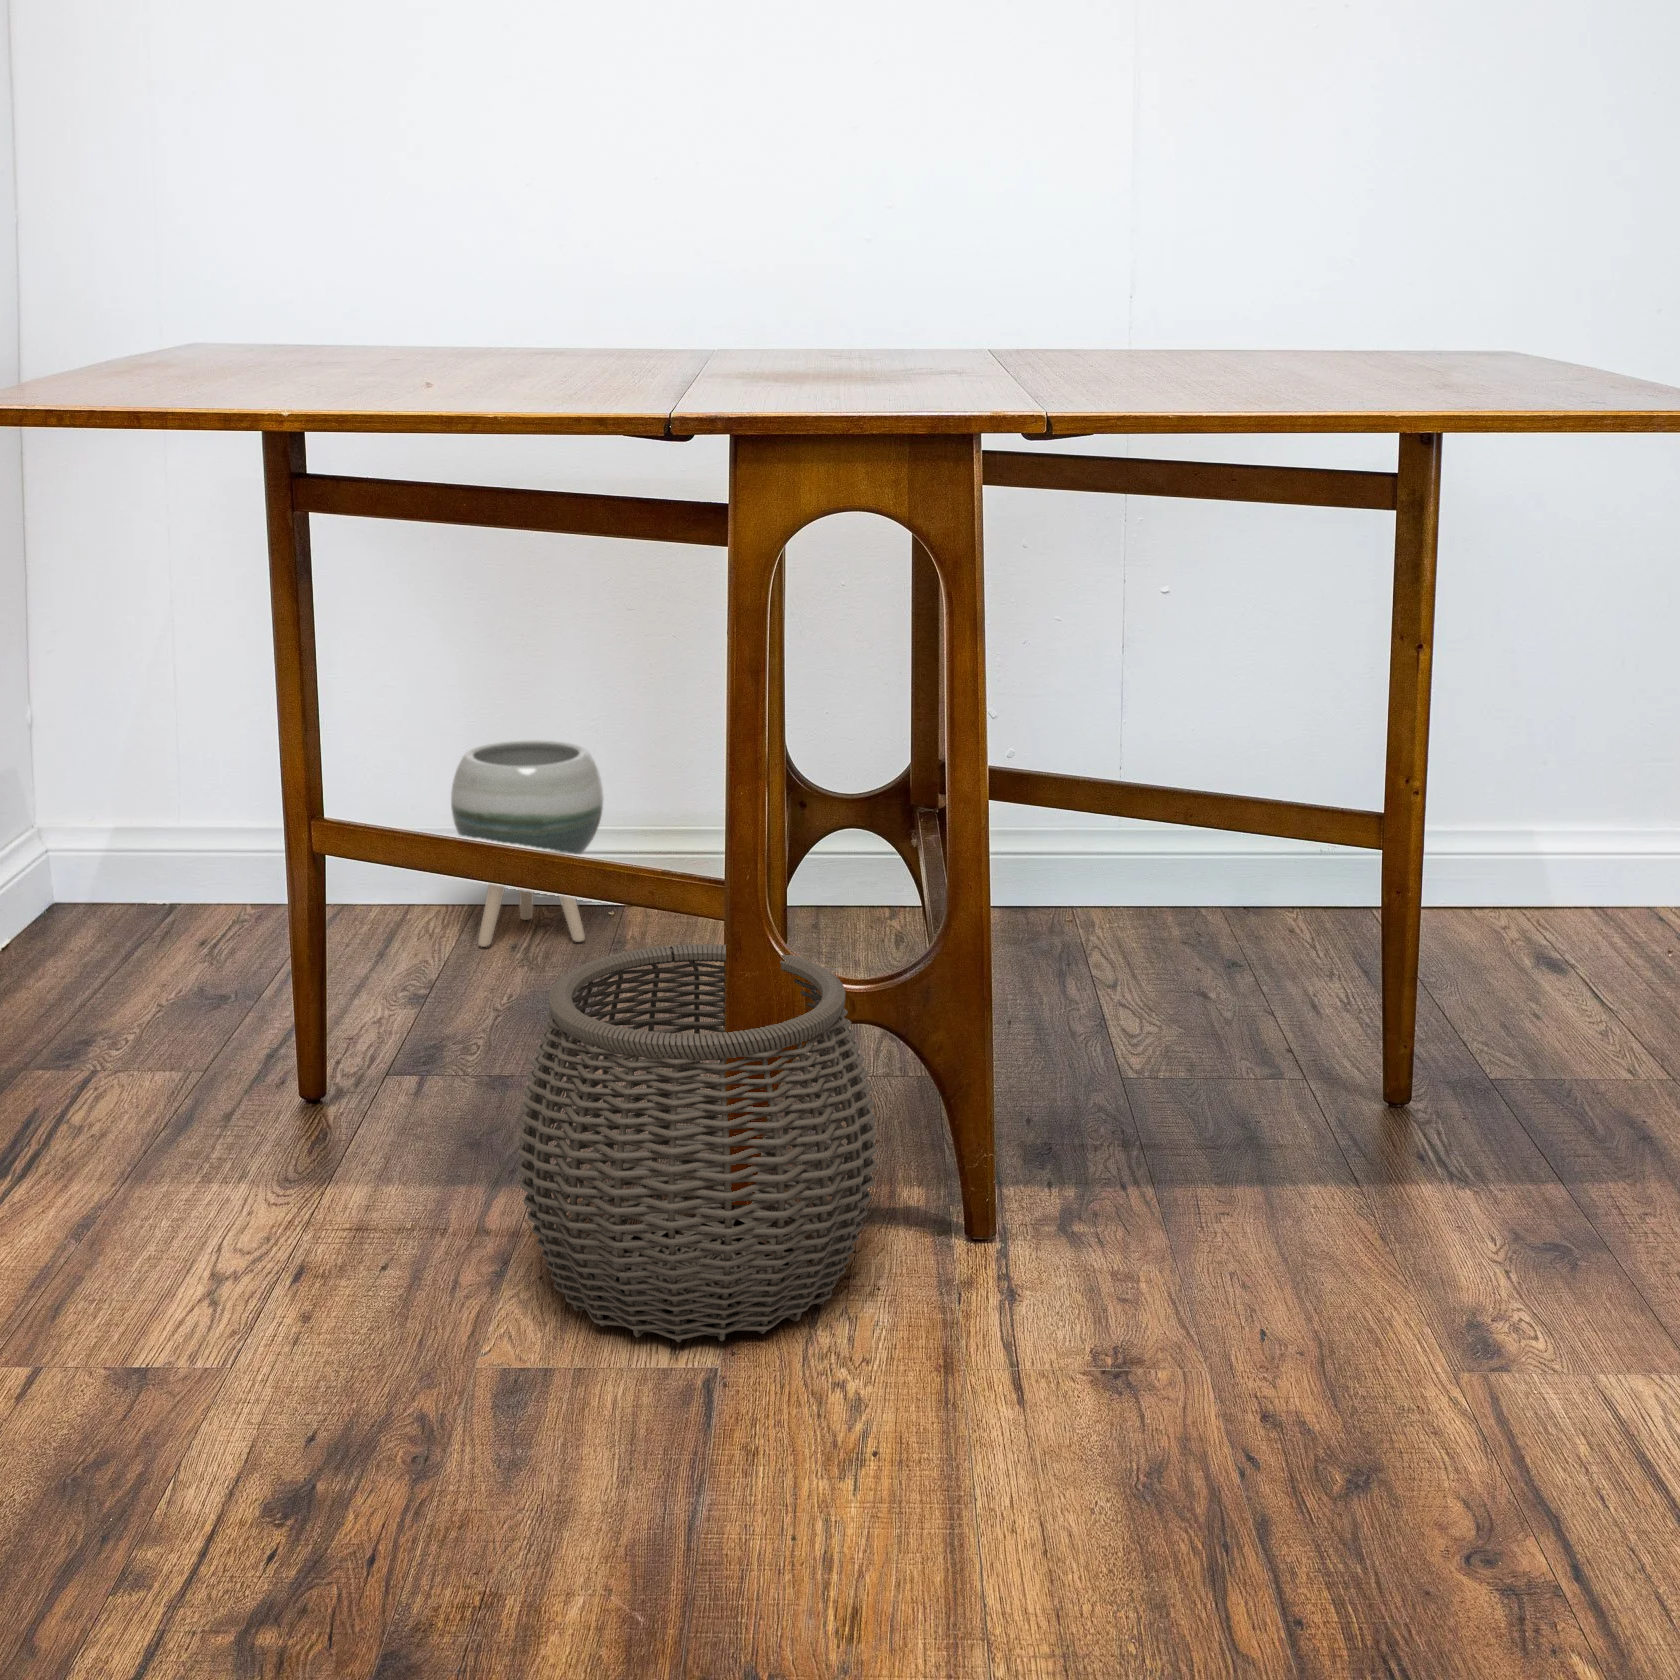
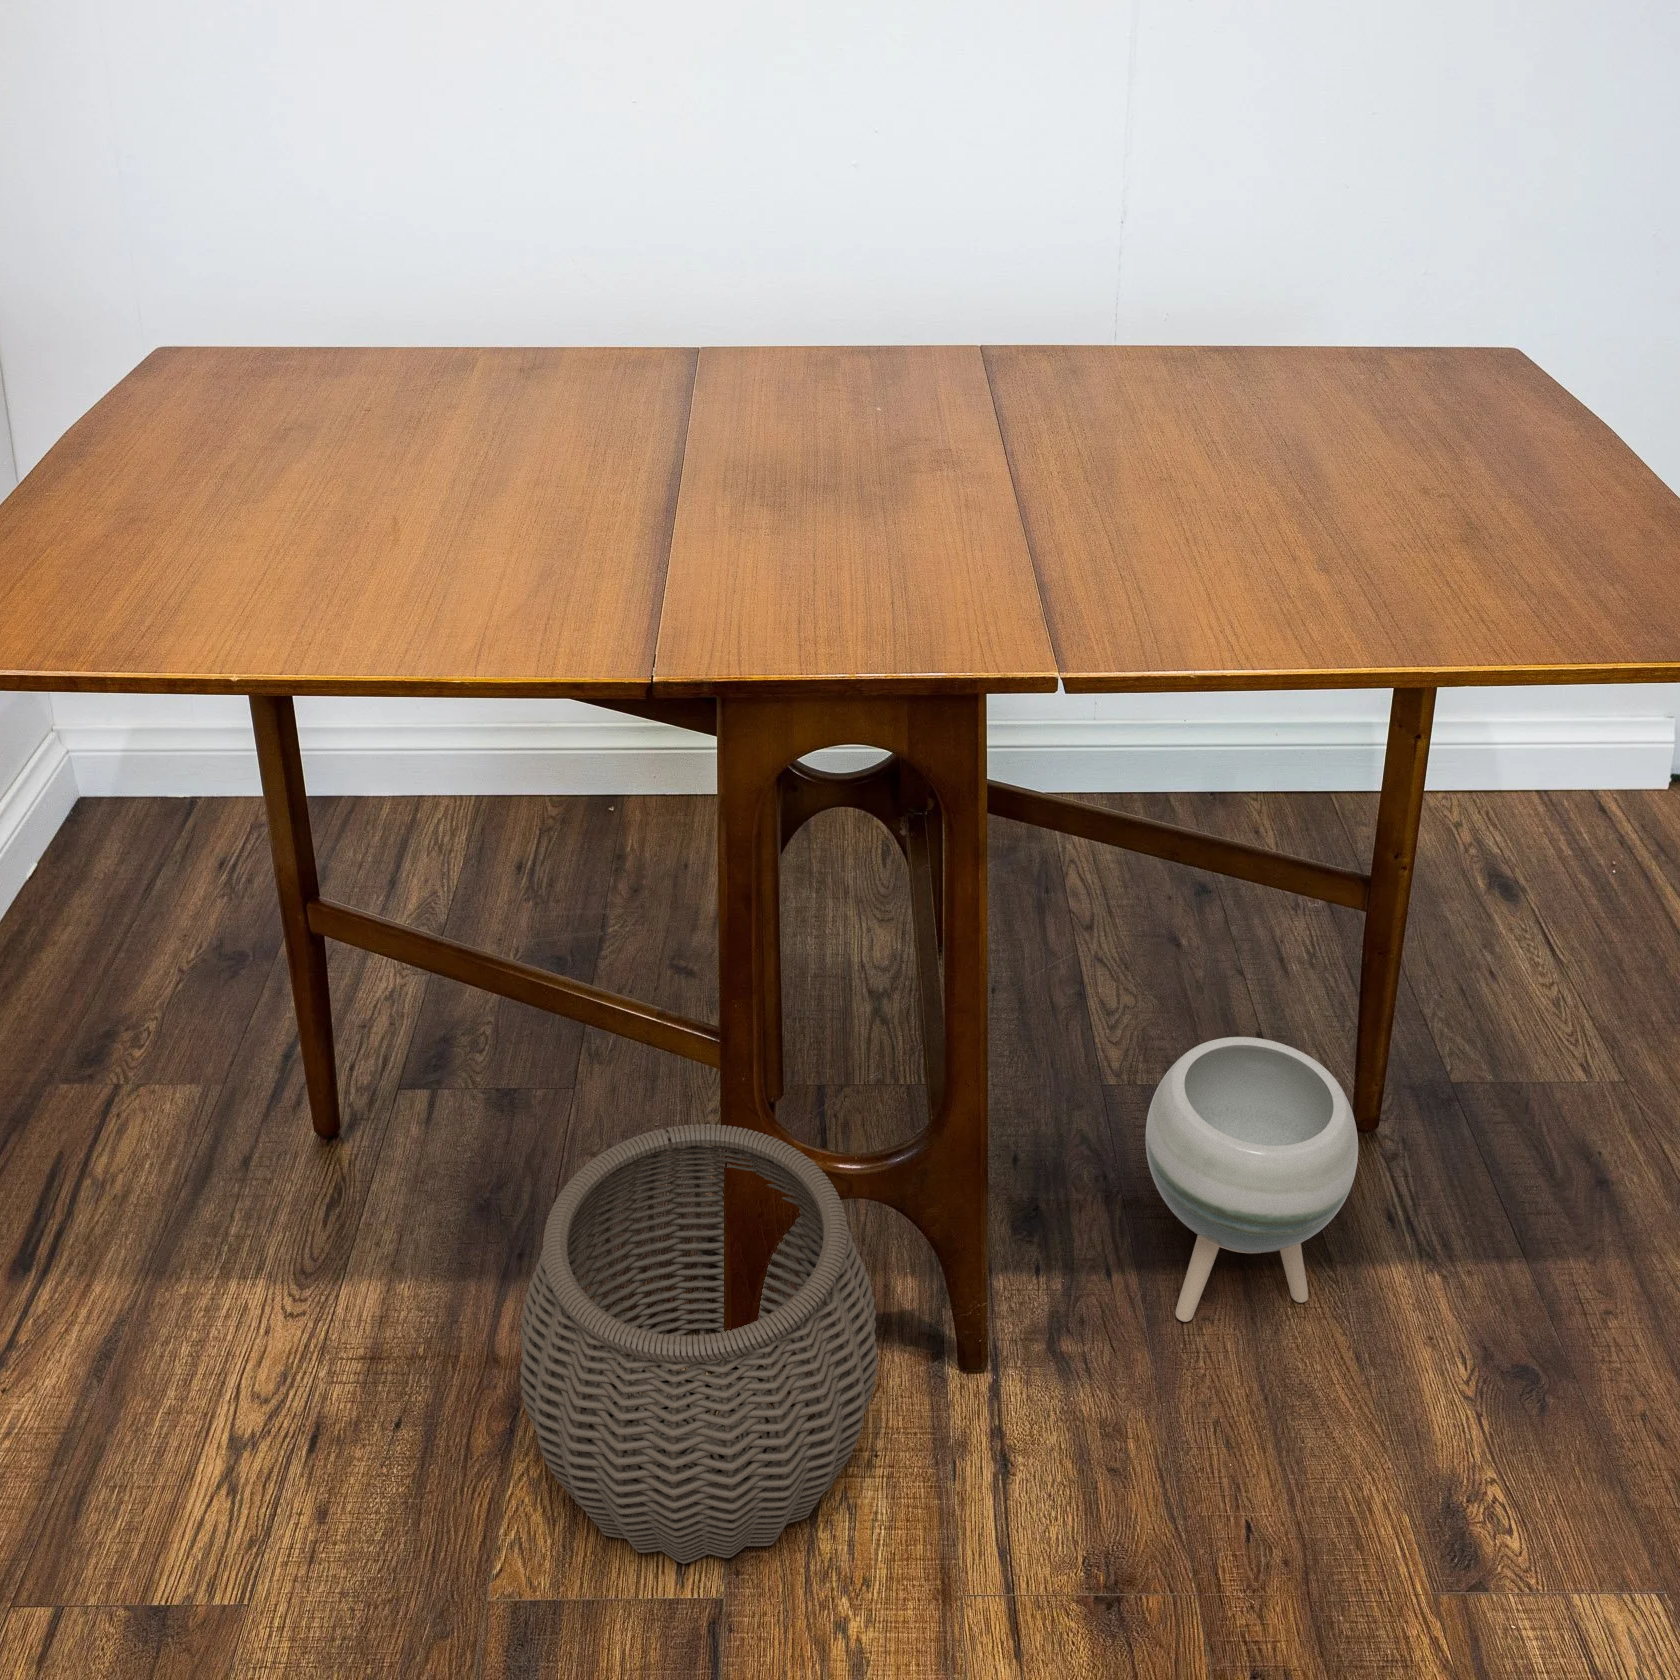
planter: present [451,740,603,947] -> present [1146,1037,1358,1322]

